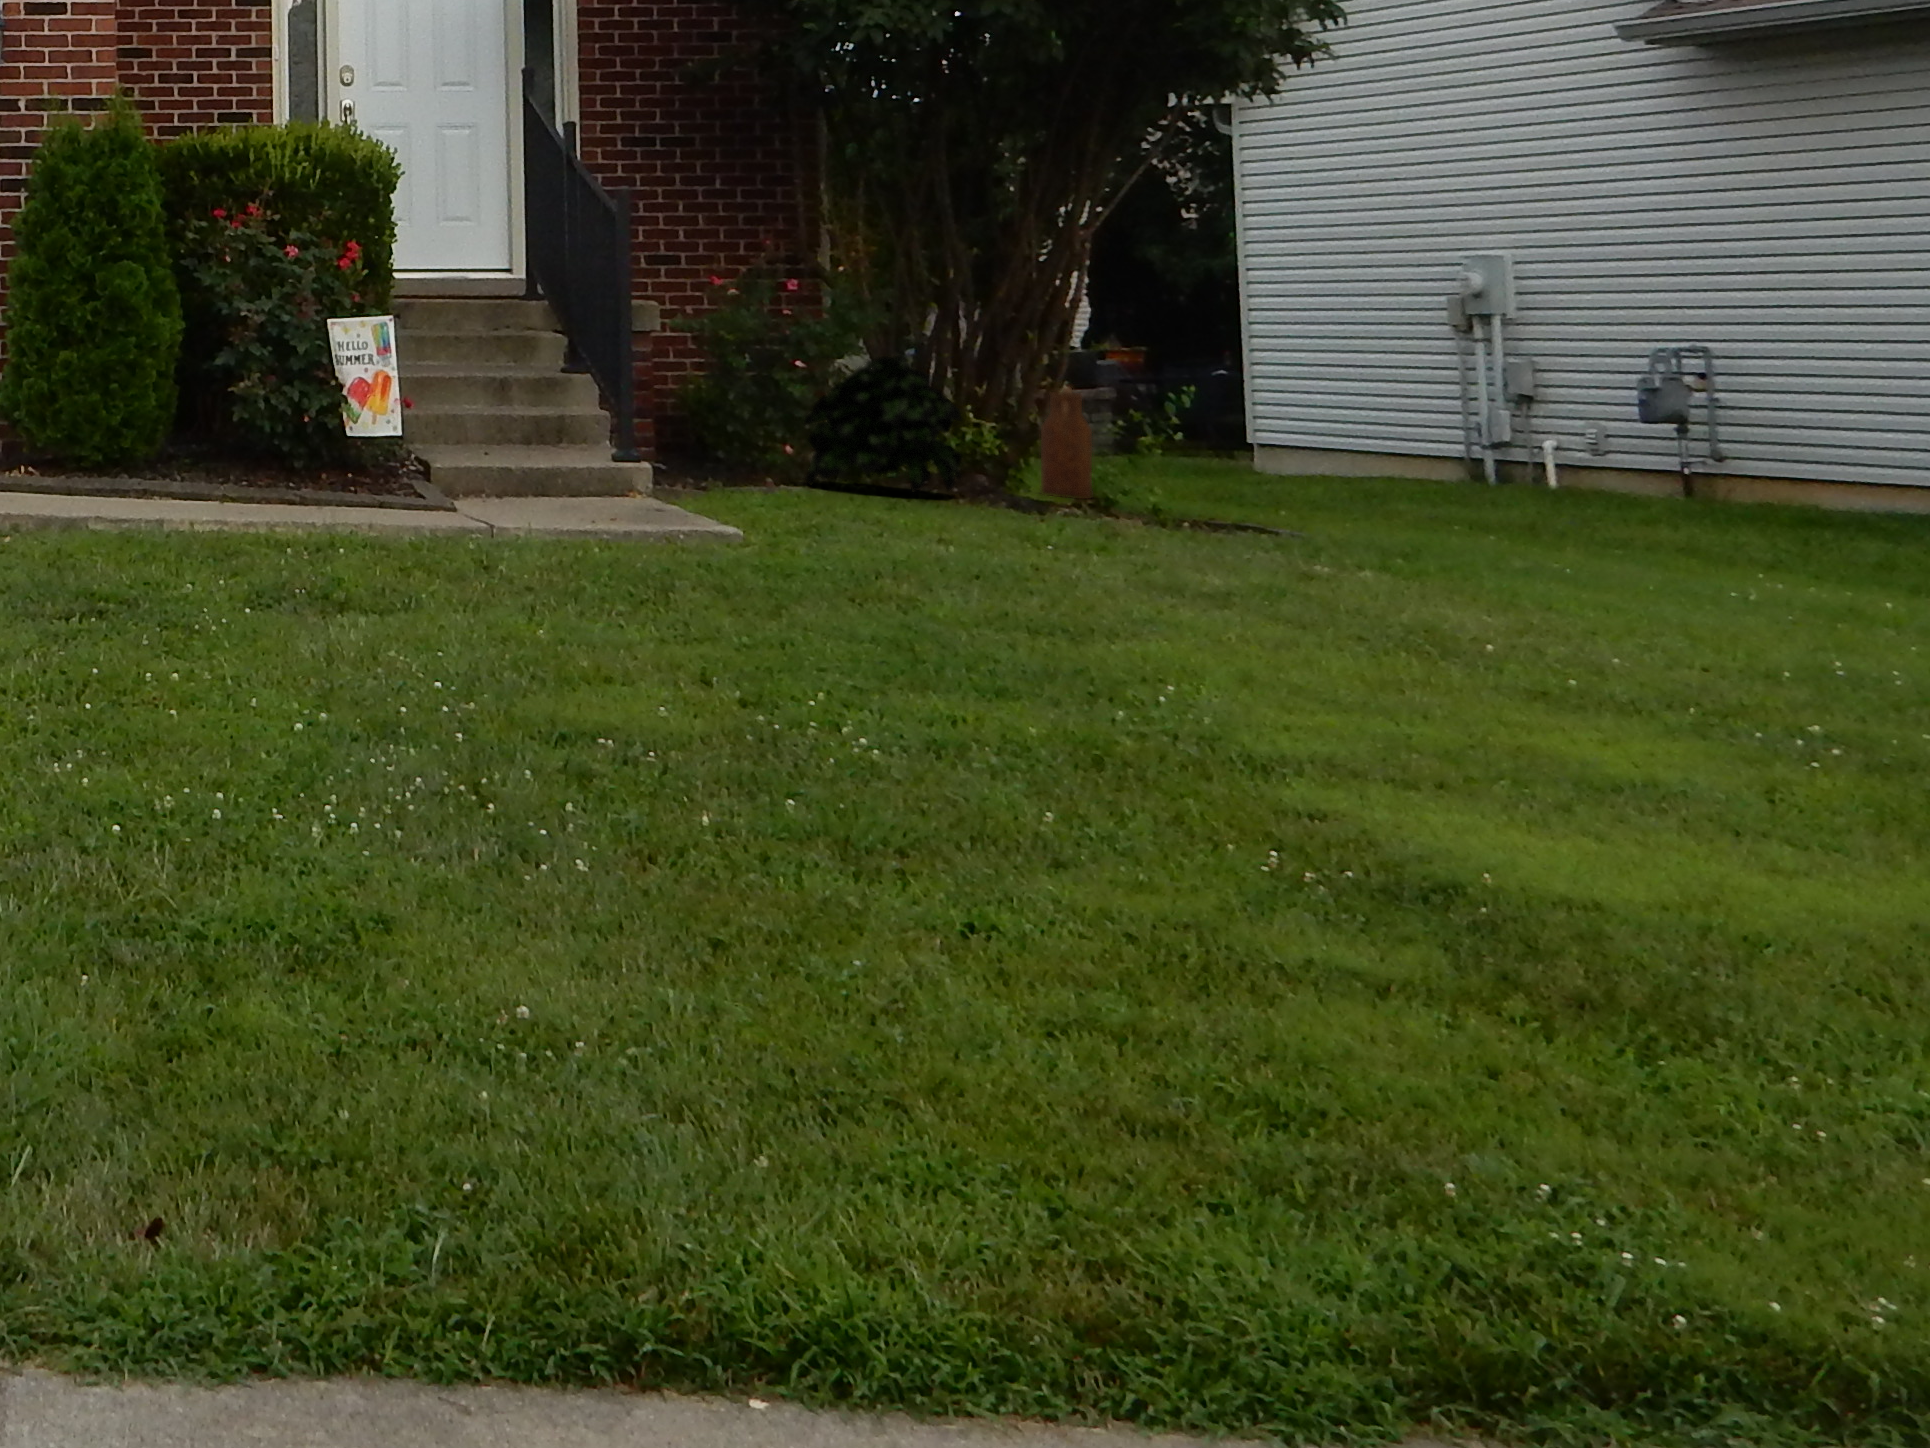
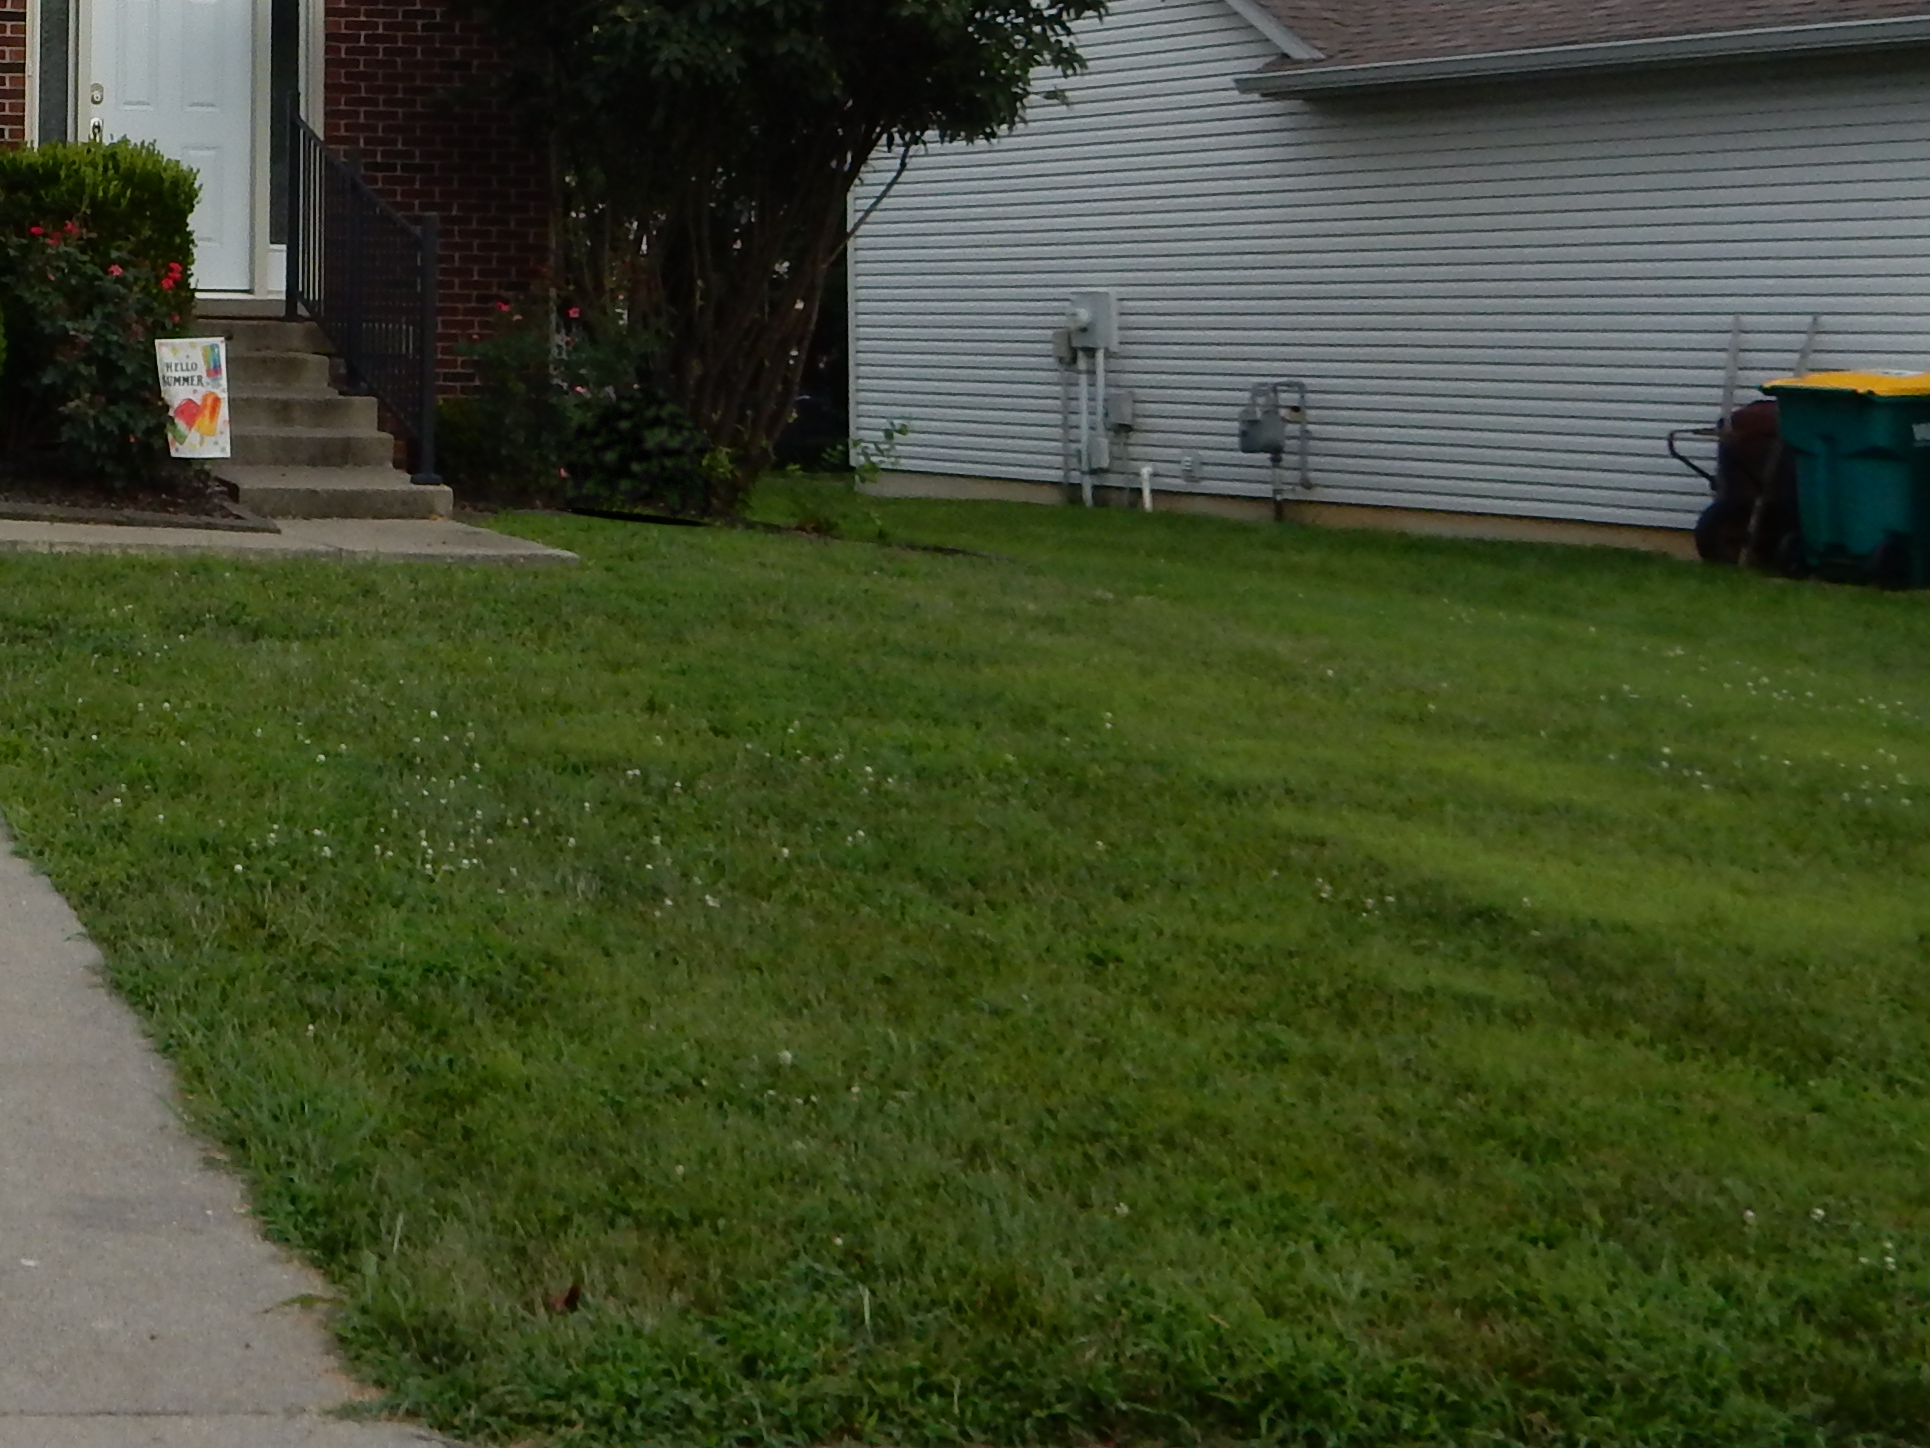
watering can: present [1040,387,1093,499] -> none [772,417,823,526]

